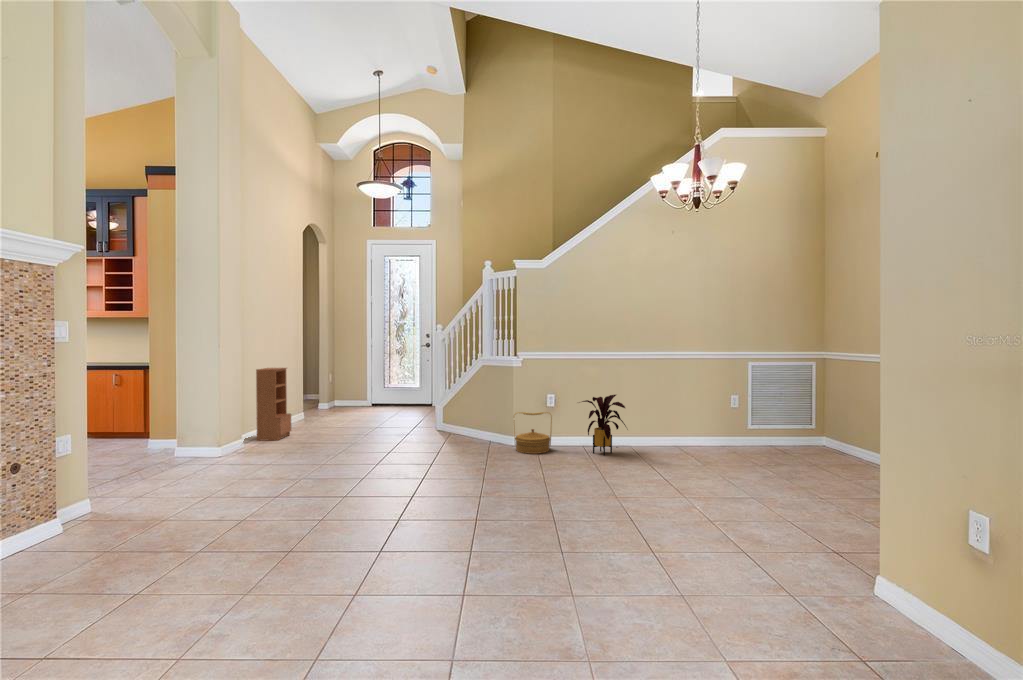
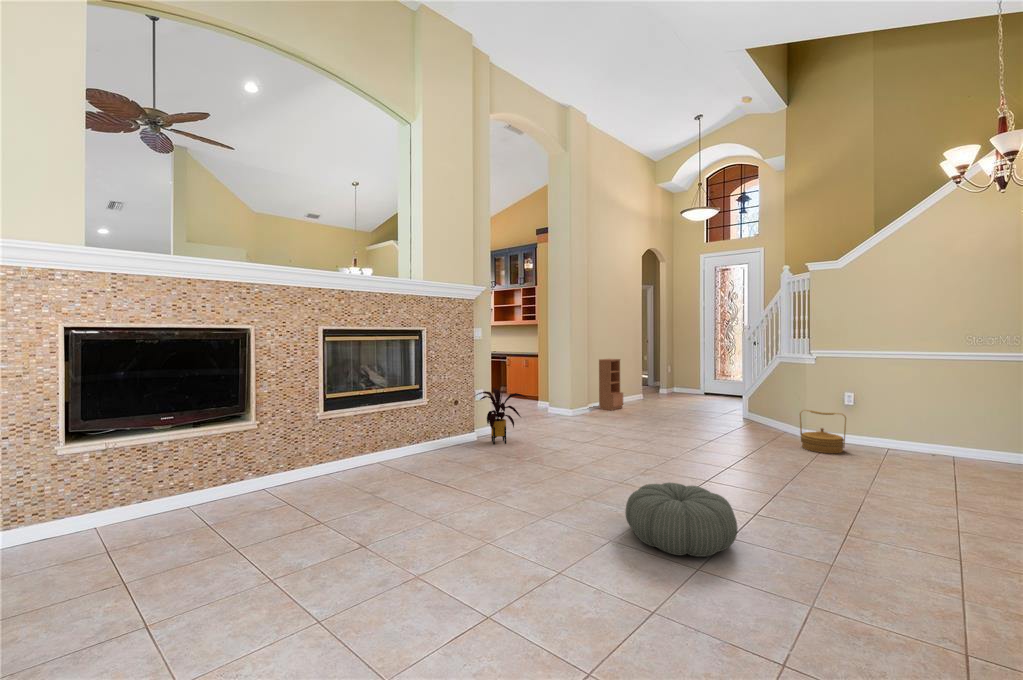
house plant: present [582,395,626,455] -> present [475,388,527,444]
pouf: none [470,524,605,626] -> present [625,483,737,557]

